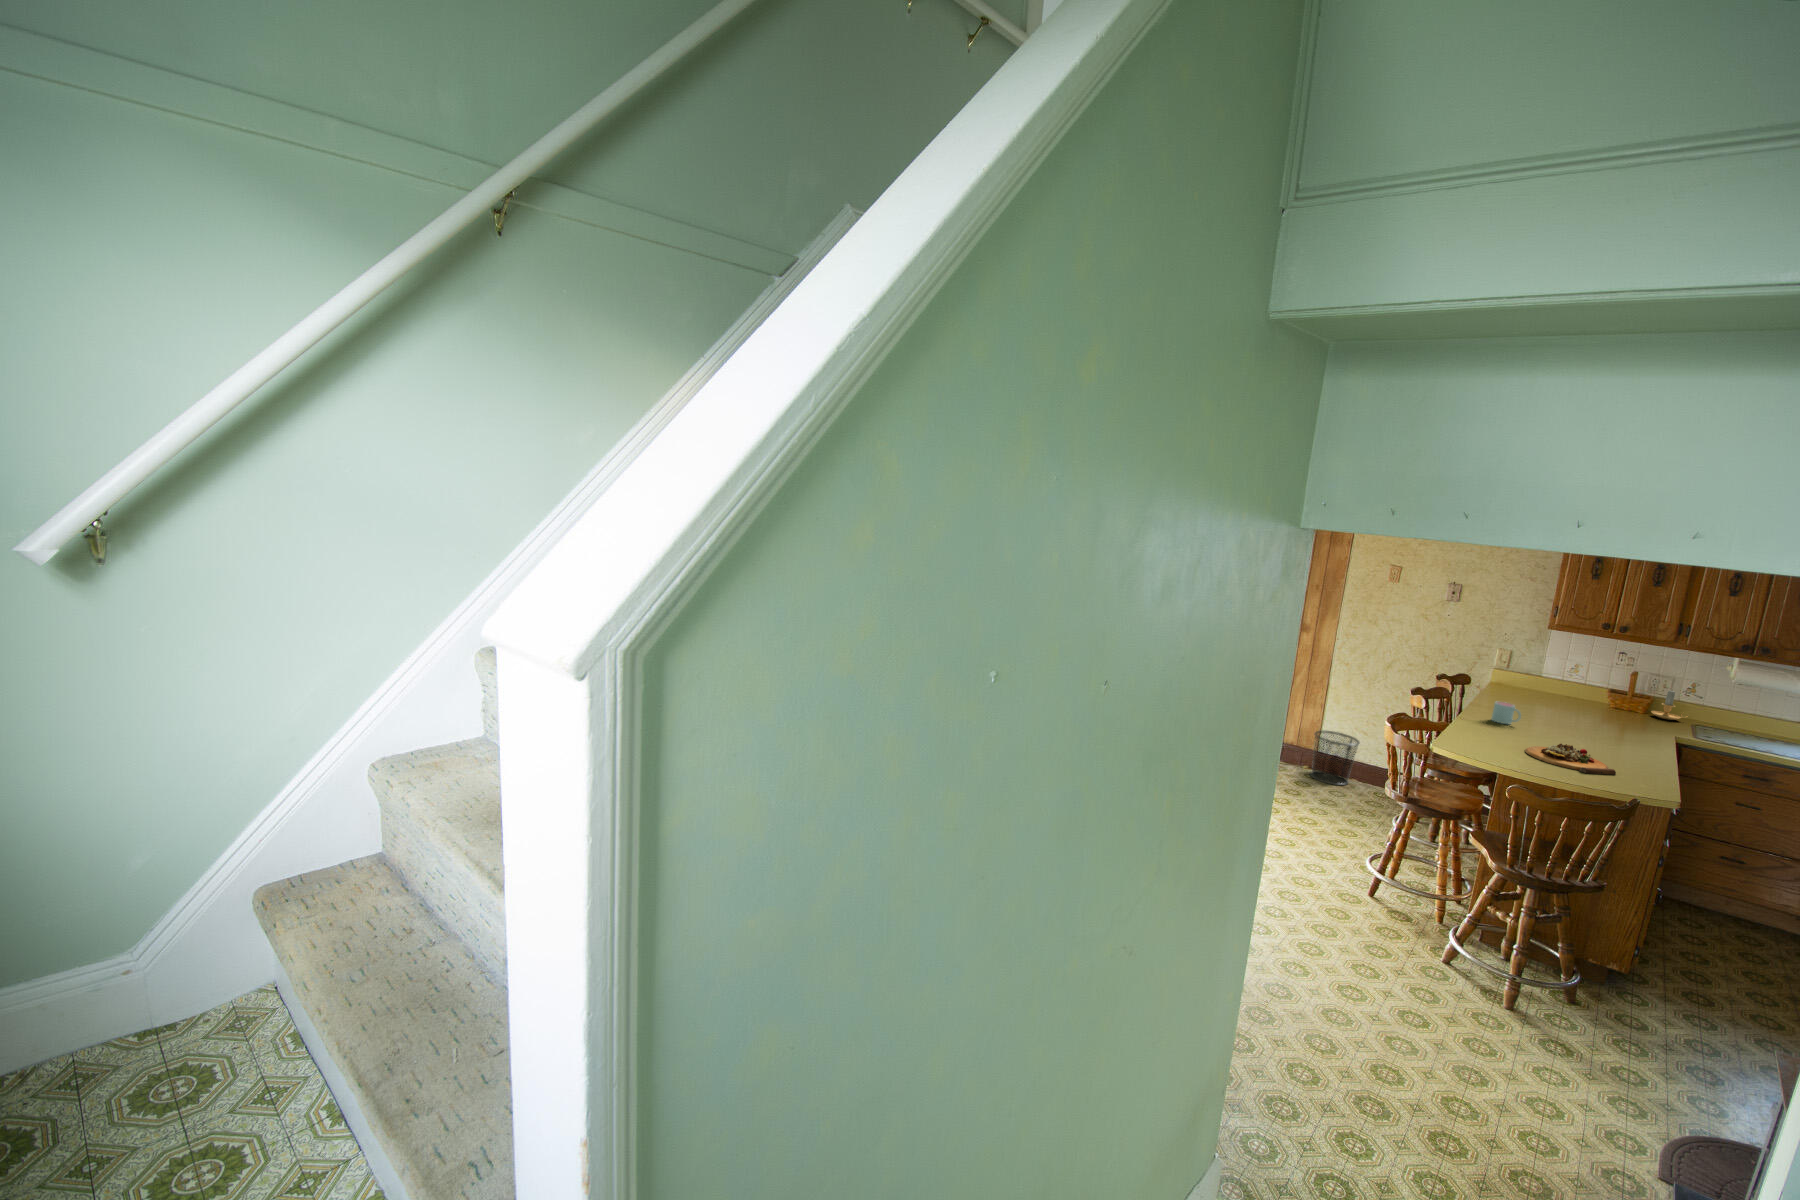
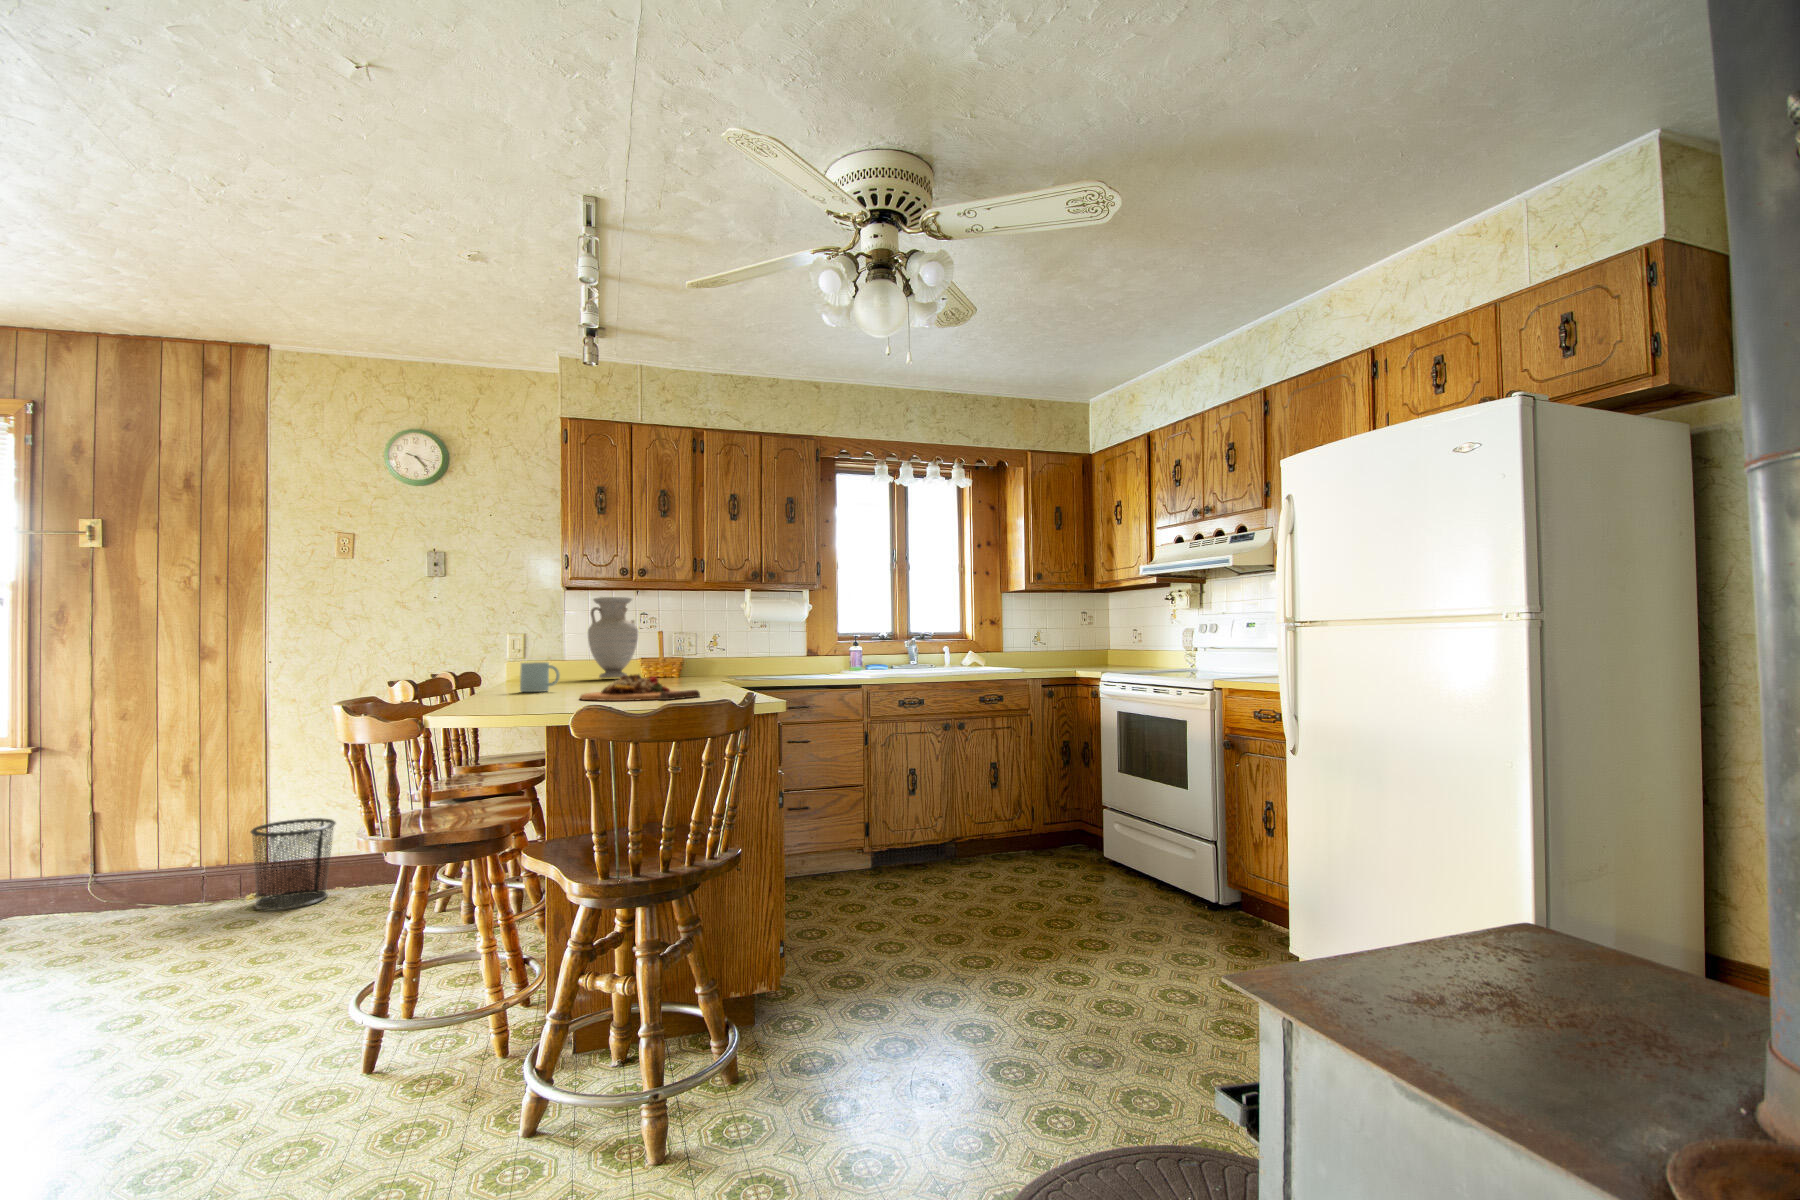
vase: none [1562,638,1611,704] -> present [588,597,638,678]
candle: present [1651,691,1688,720] -> none [684,641,716,677]

